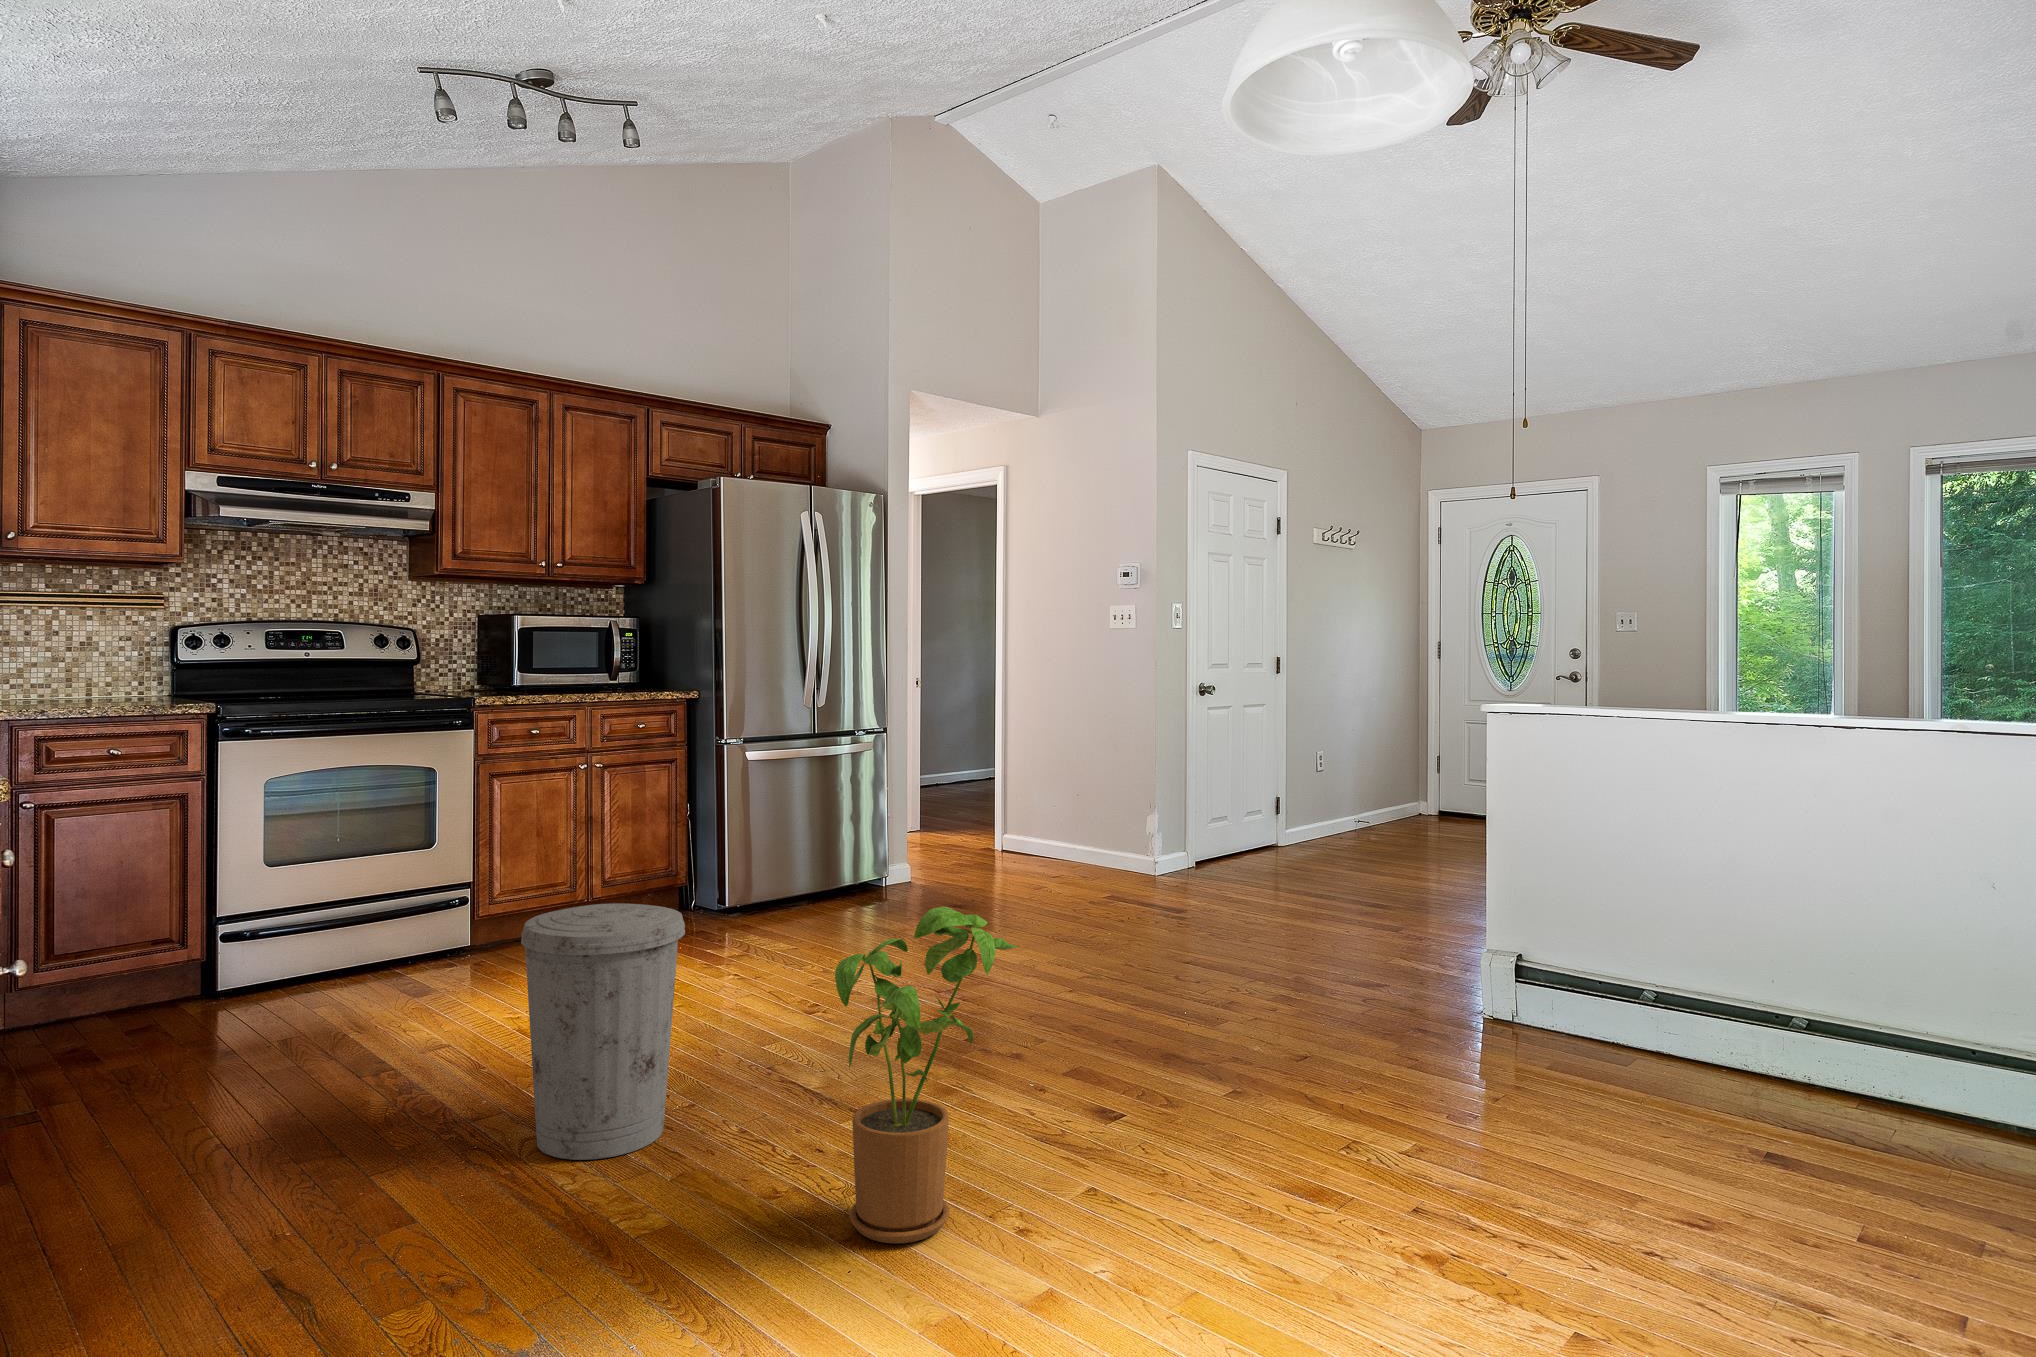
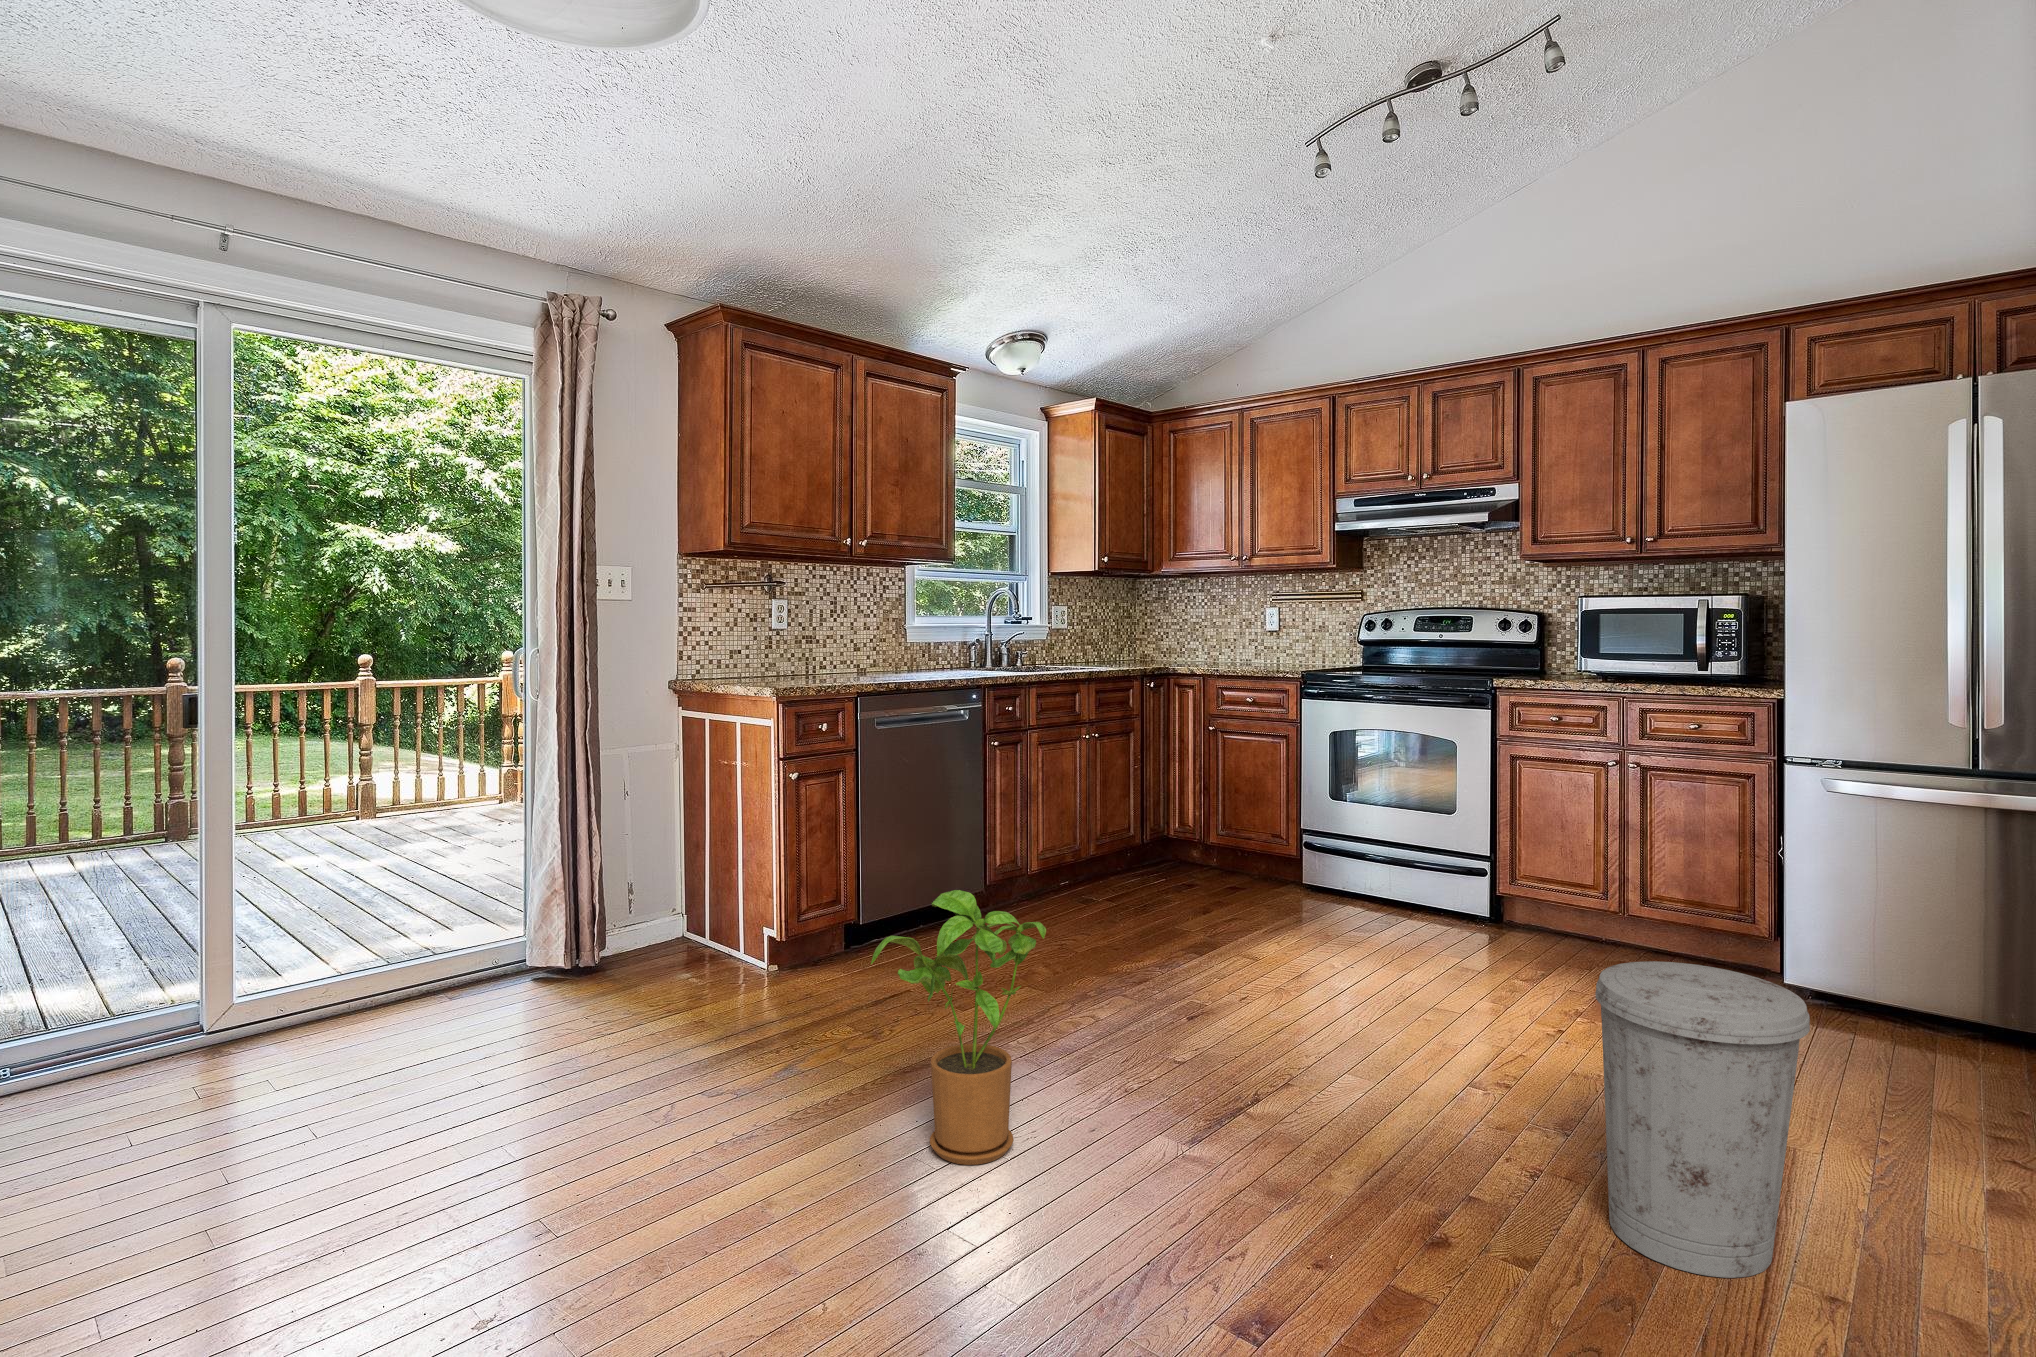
trash can: present [521,903,685,1160] -> present [1595,961,1810,1278]

